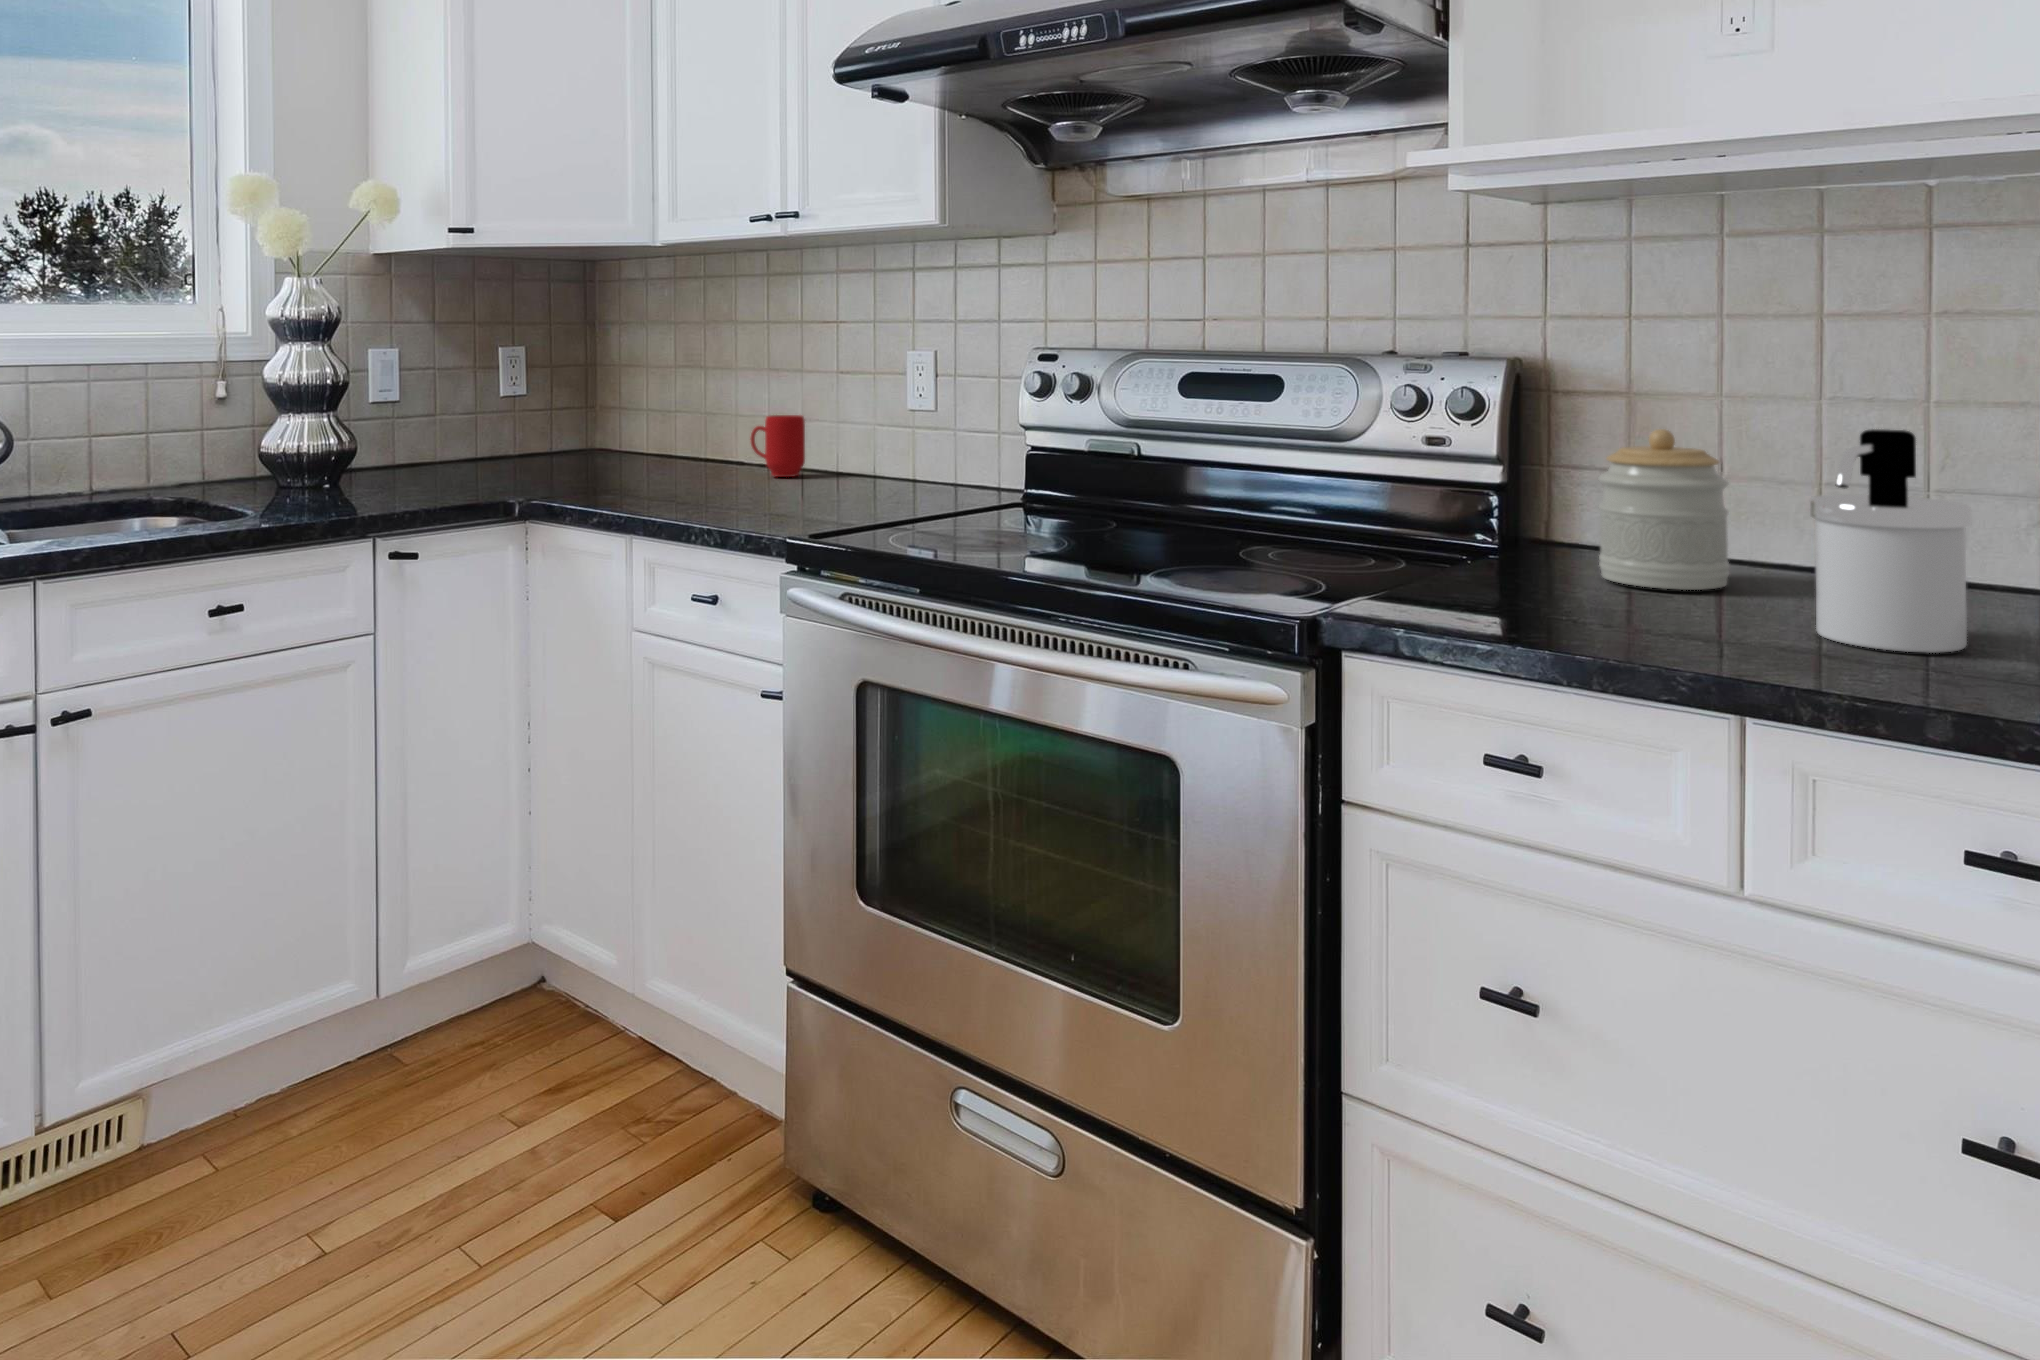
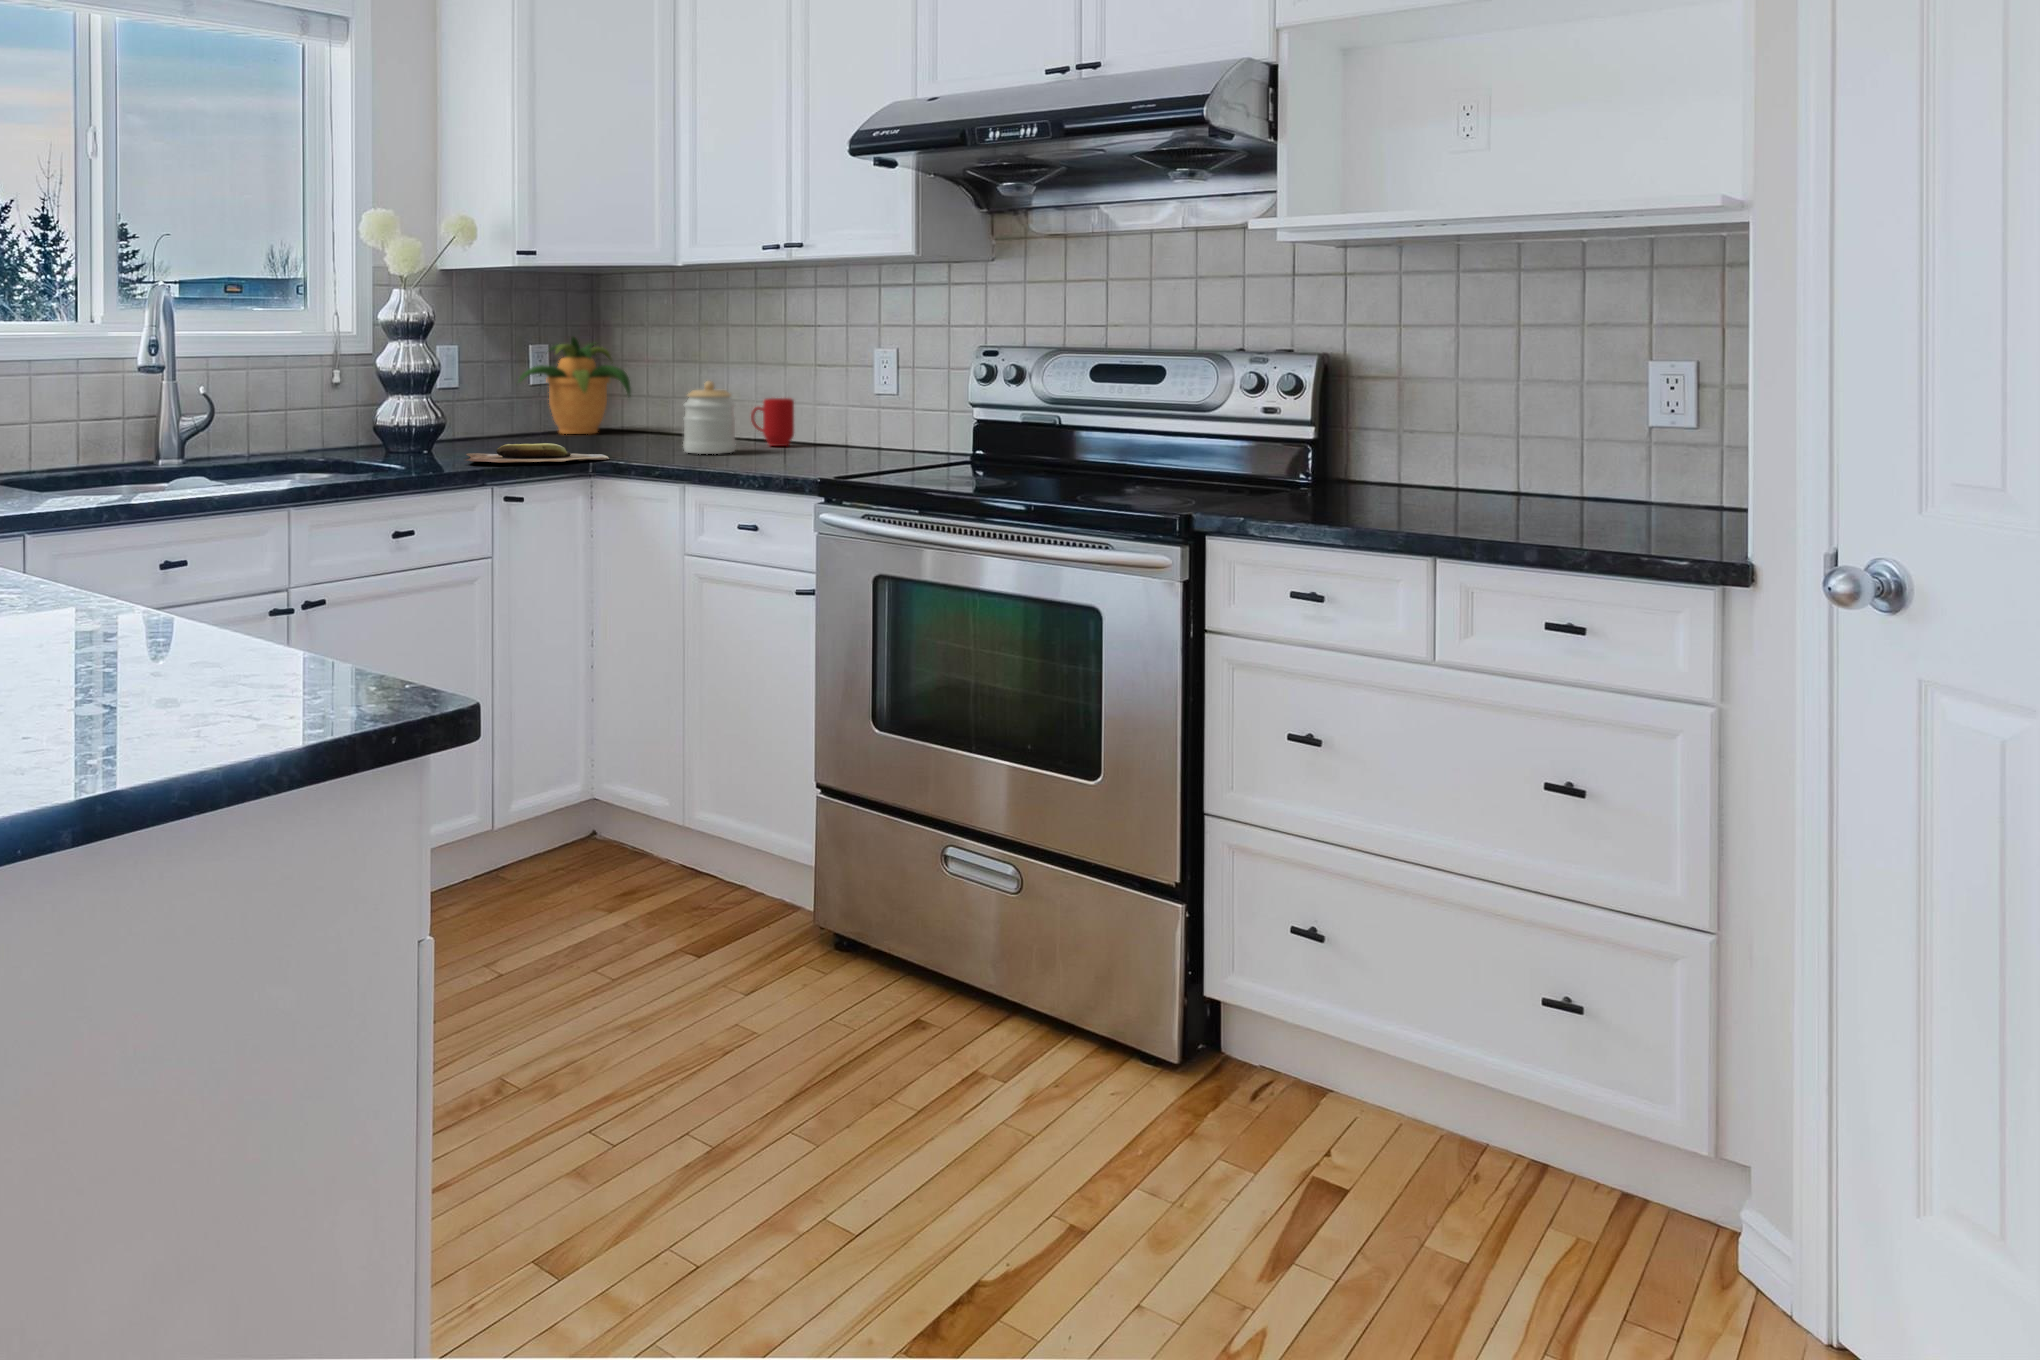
potted plant: none [476,336,620,457] -> present [519,337,631,434]
jar: present [1598,429,1729,590] -> present [684,381,736,454]
soap dispenser: present [1810,429,1971,653] -> none [1485,397,1573,527]
cutting board: none [347,477,551,505] -> present [466,443,609,462]

